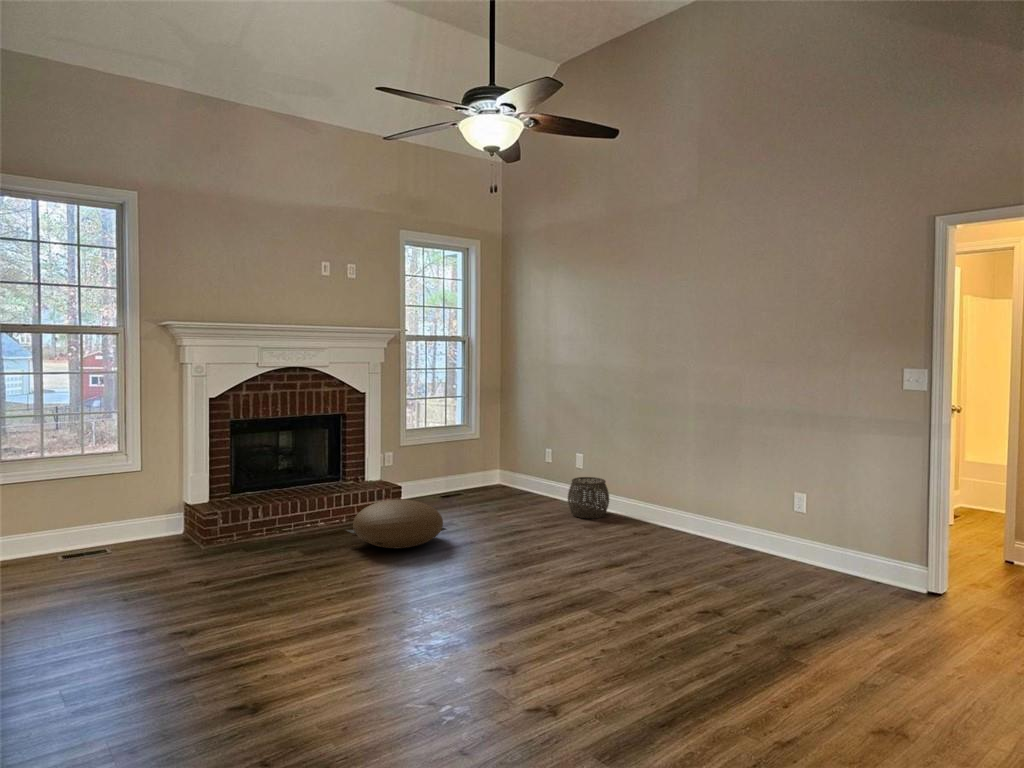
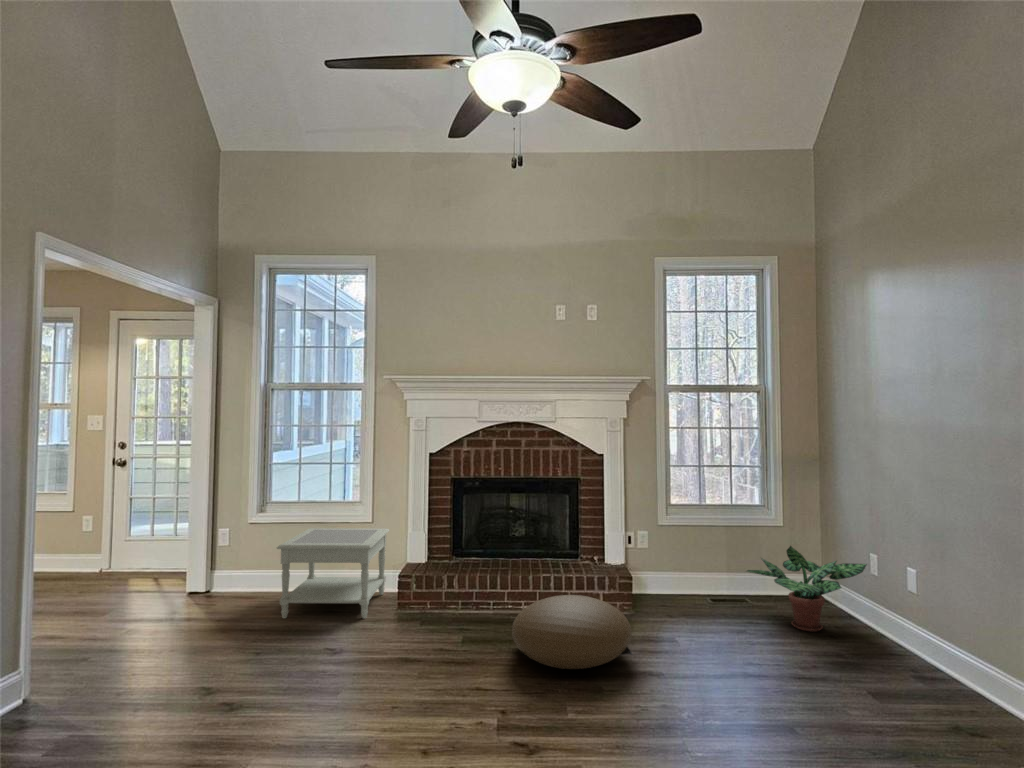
potted plant: none [469,449,545,504] -> present [747,546,867,632]
side table: none [68,475,188,575] -> present [277,528,389,618]
woven basket: present [568,477,609,518] -> none [876,610,964,694]

